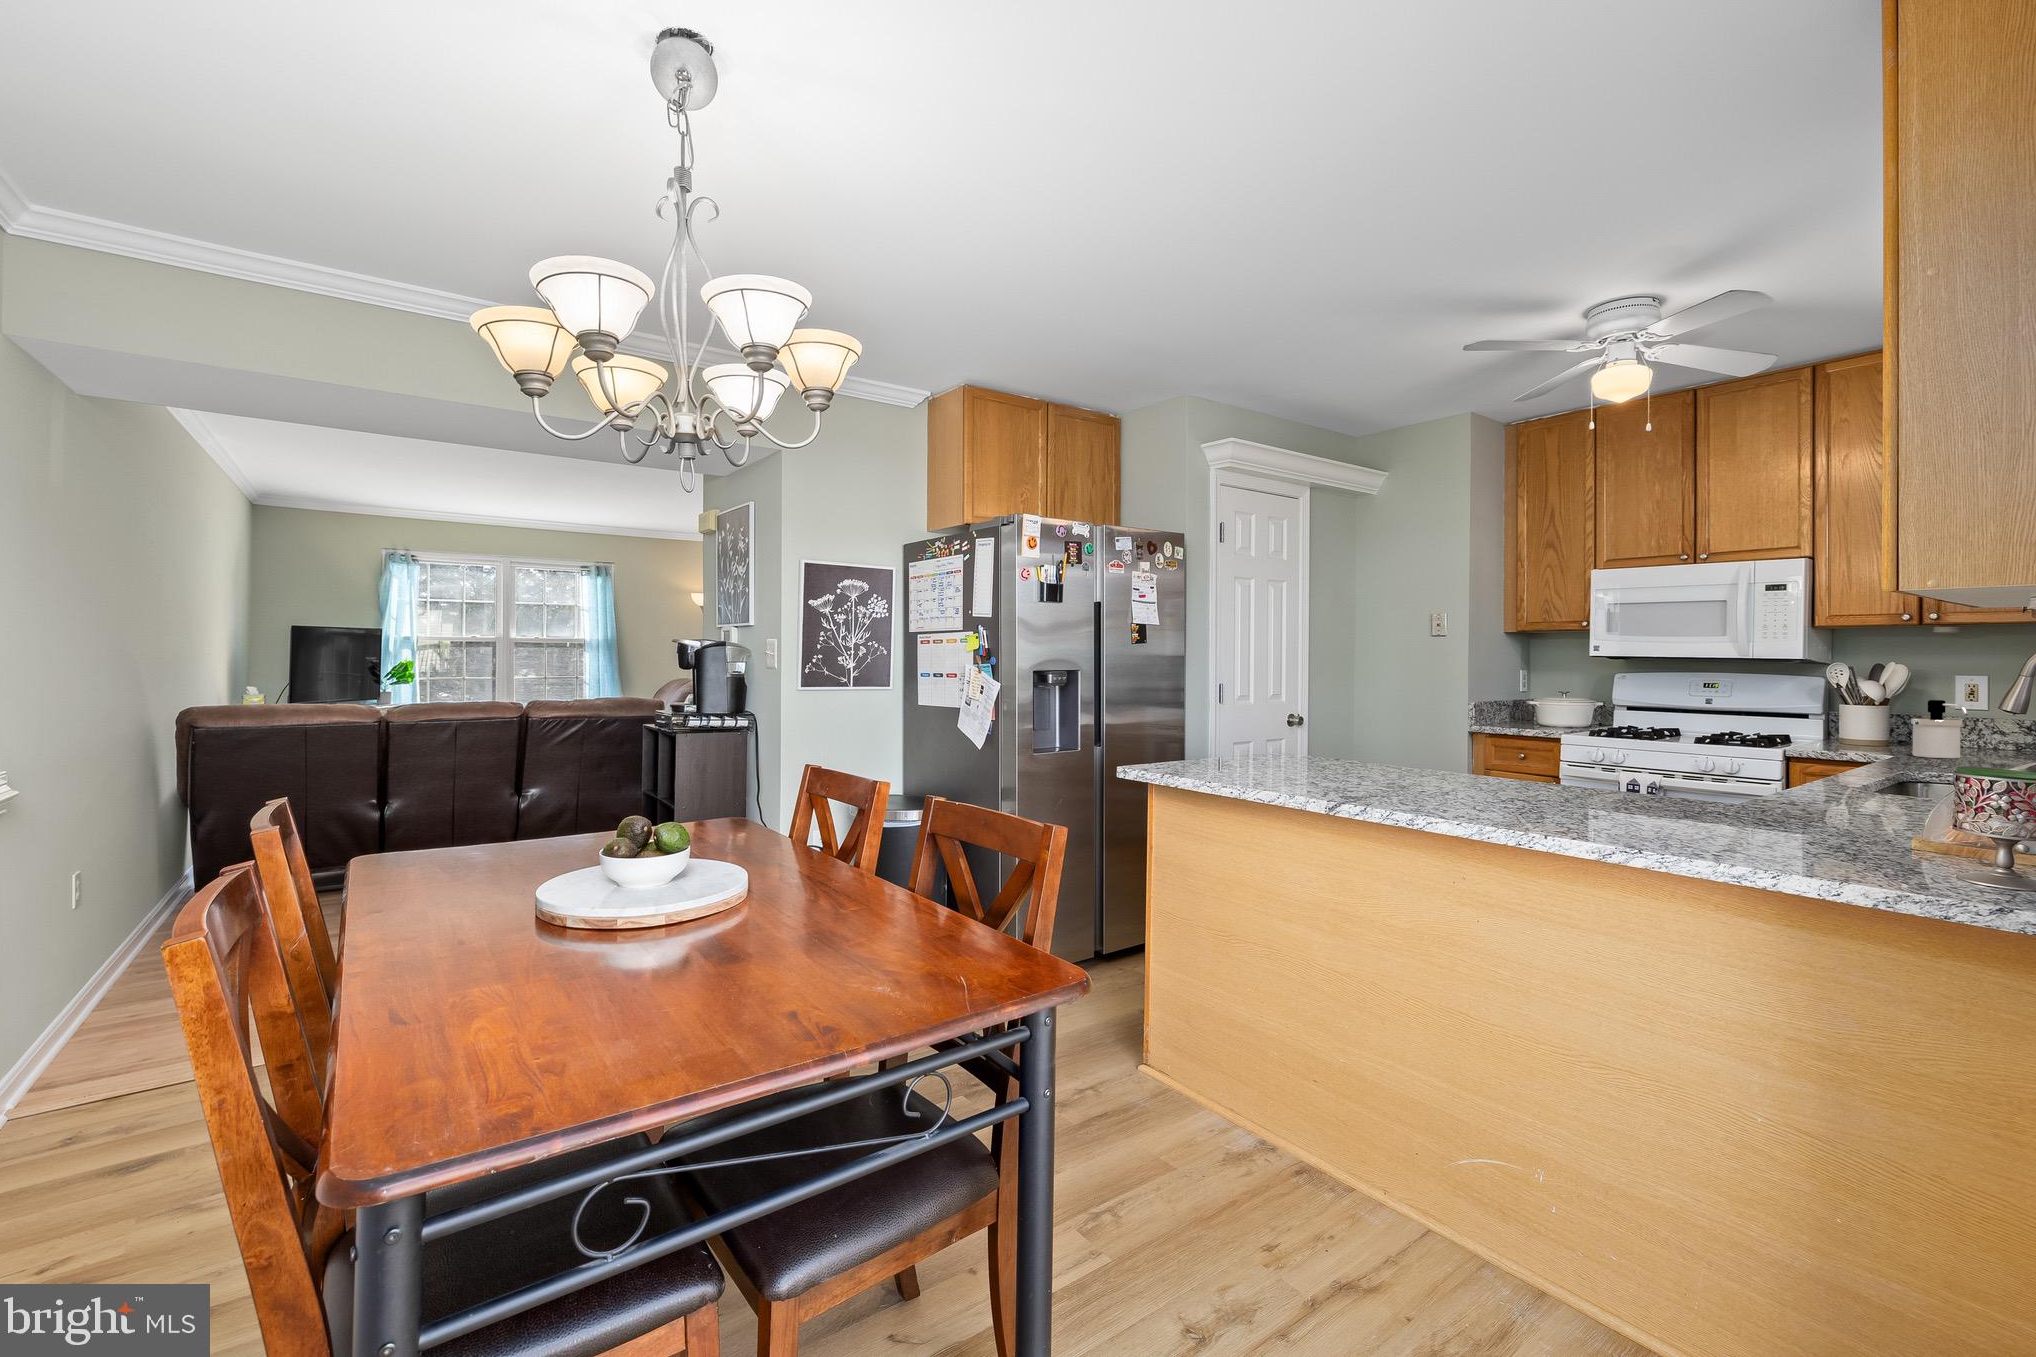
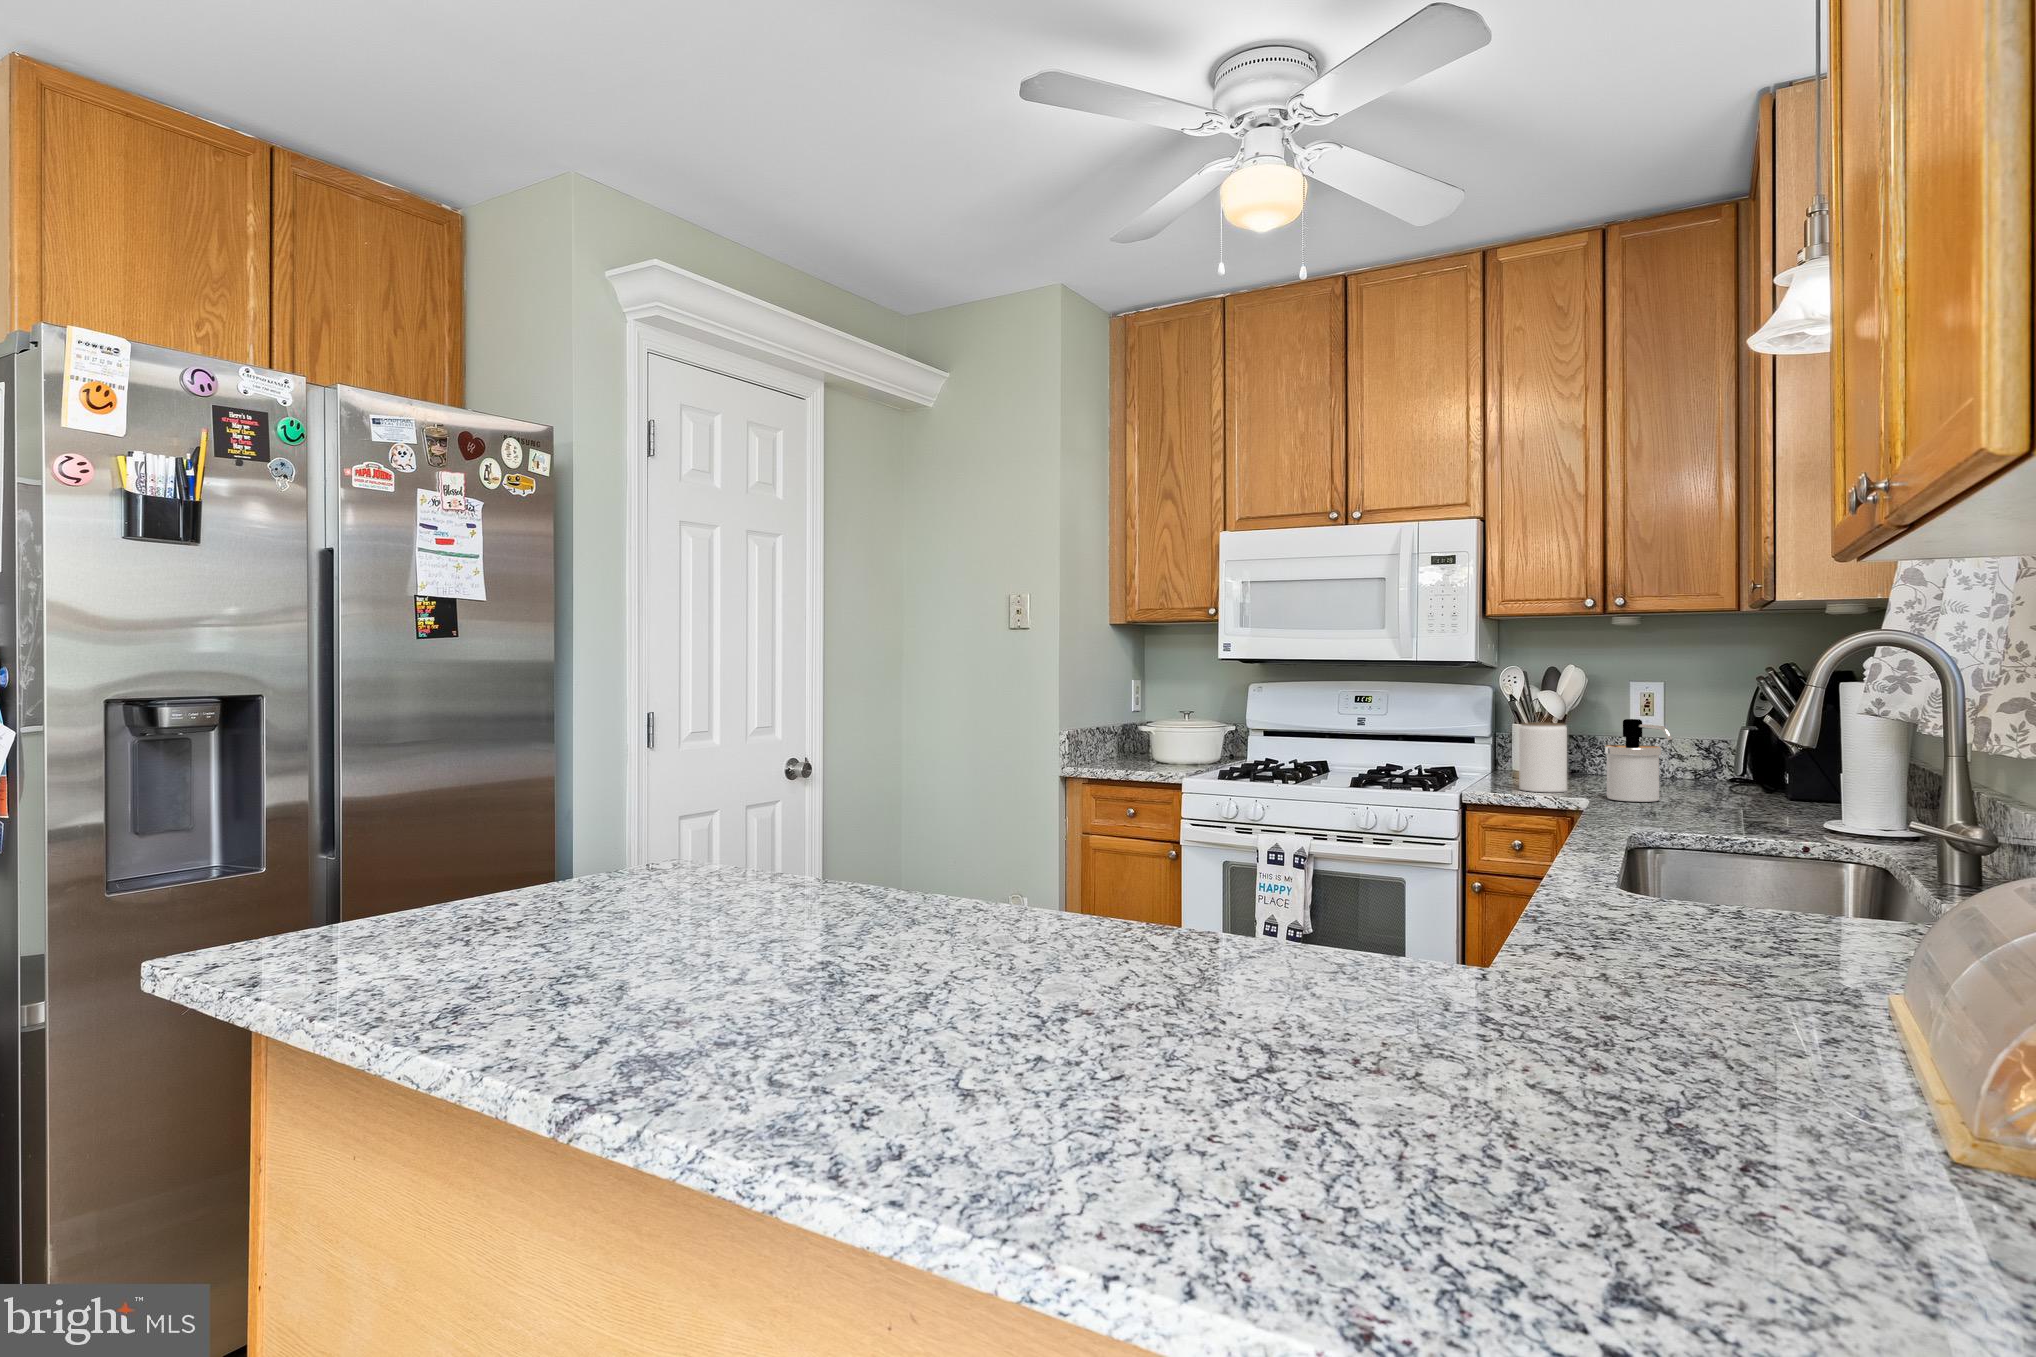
jar: none [1839,703,1882,752] -> present [1519,723,1567,792]

